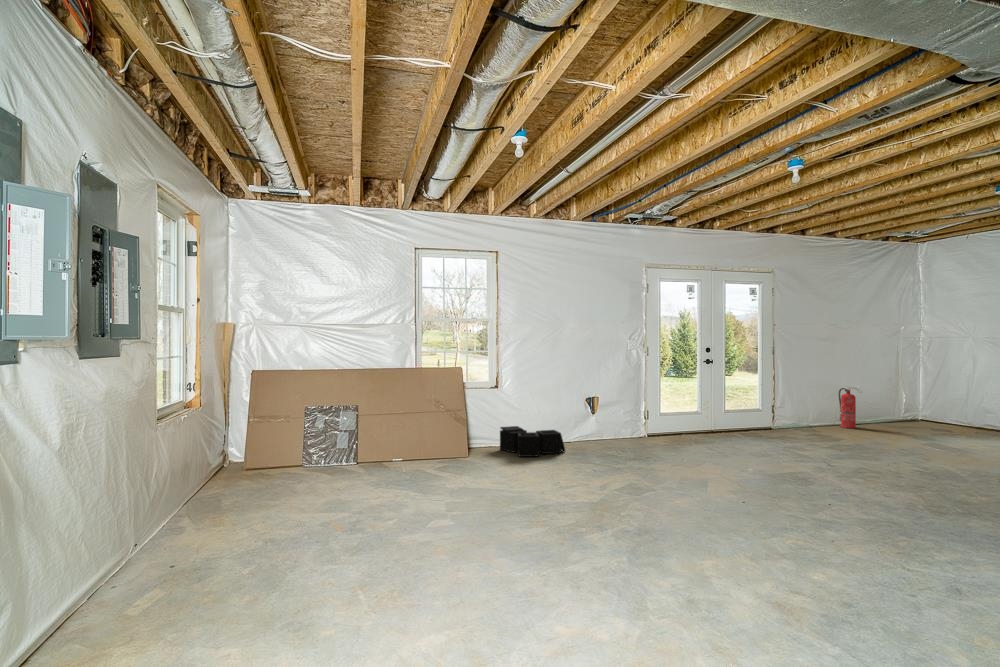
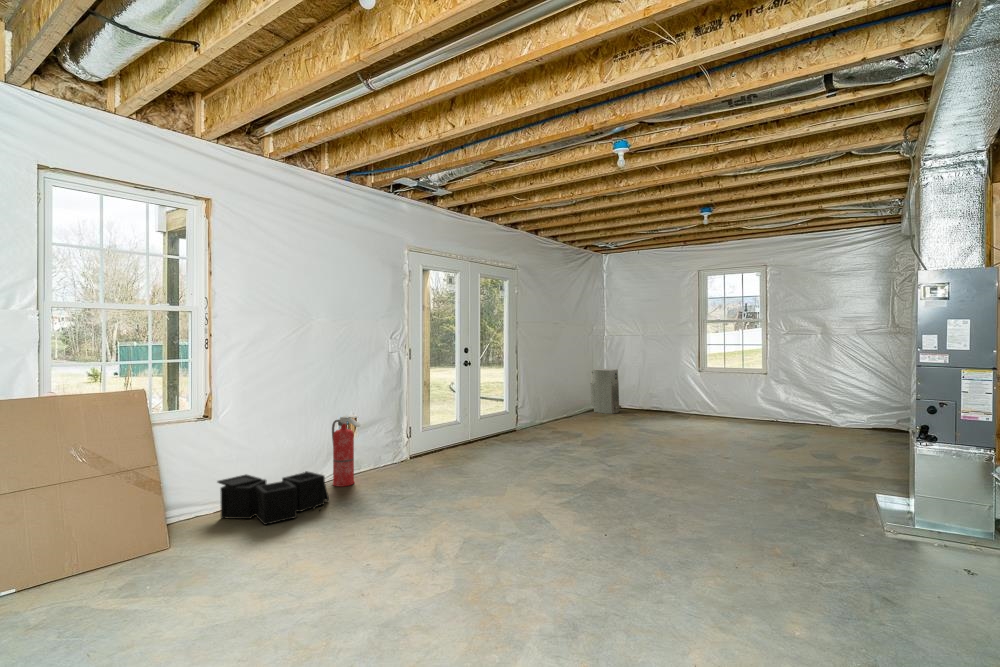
air purifier: none [894,375,939,427] -> present [591,369,621,414]
fire extinguisher: present [838,386,862,428] -> present [332,416,360,487]

